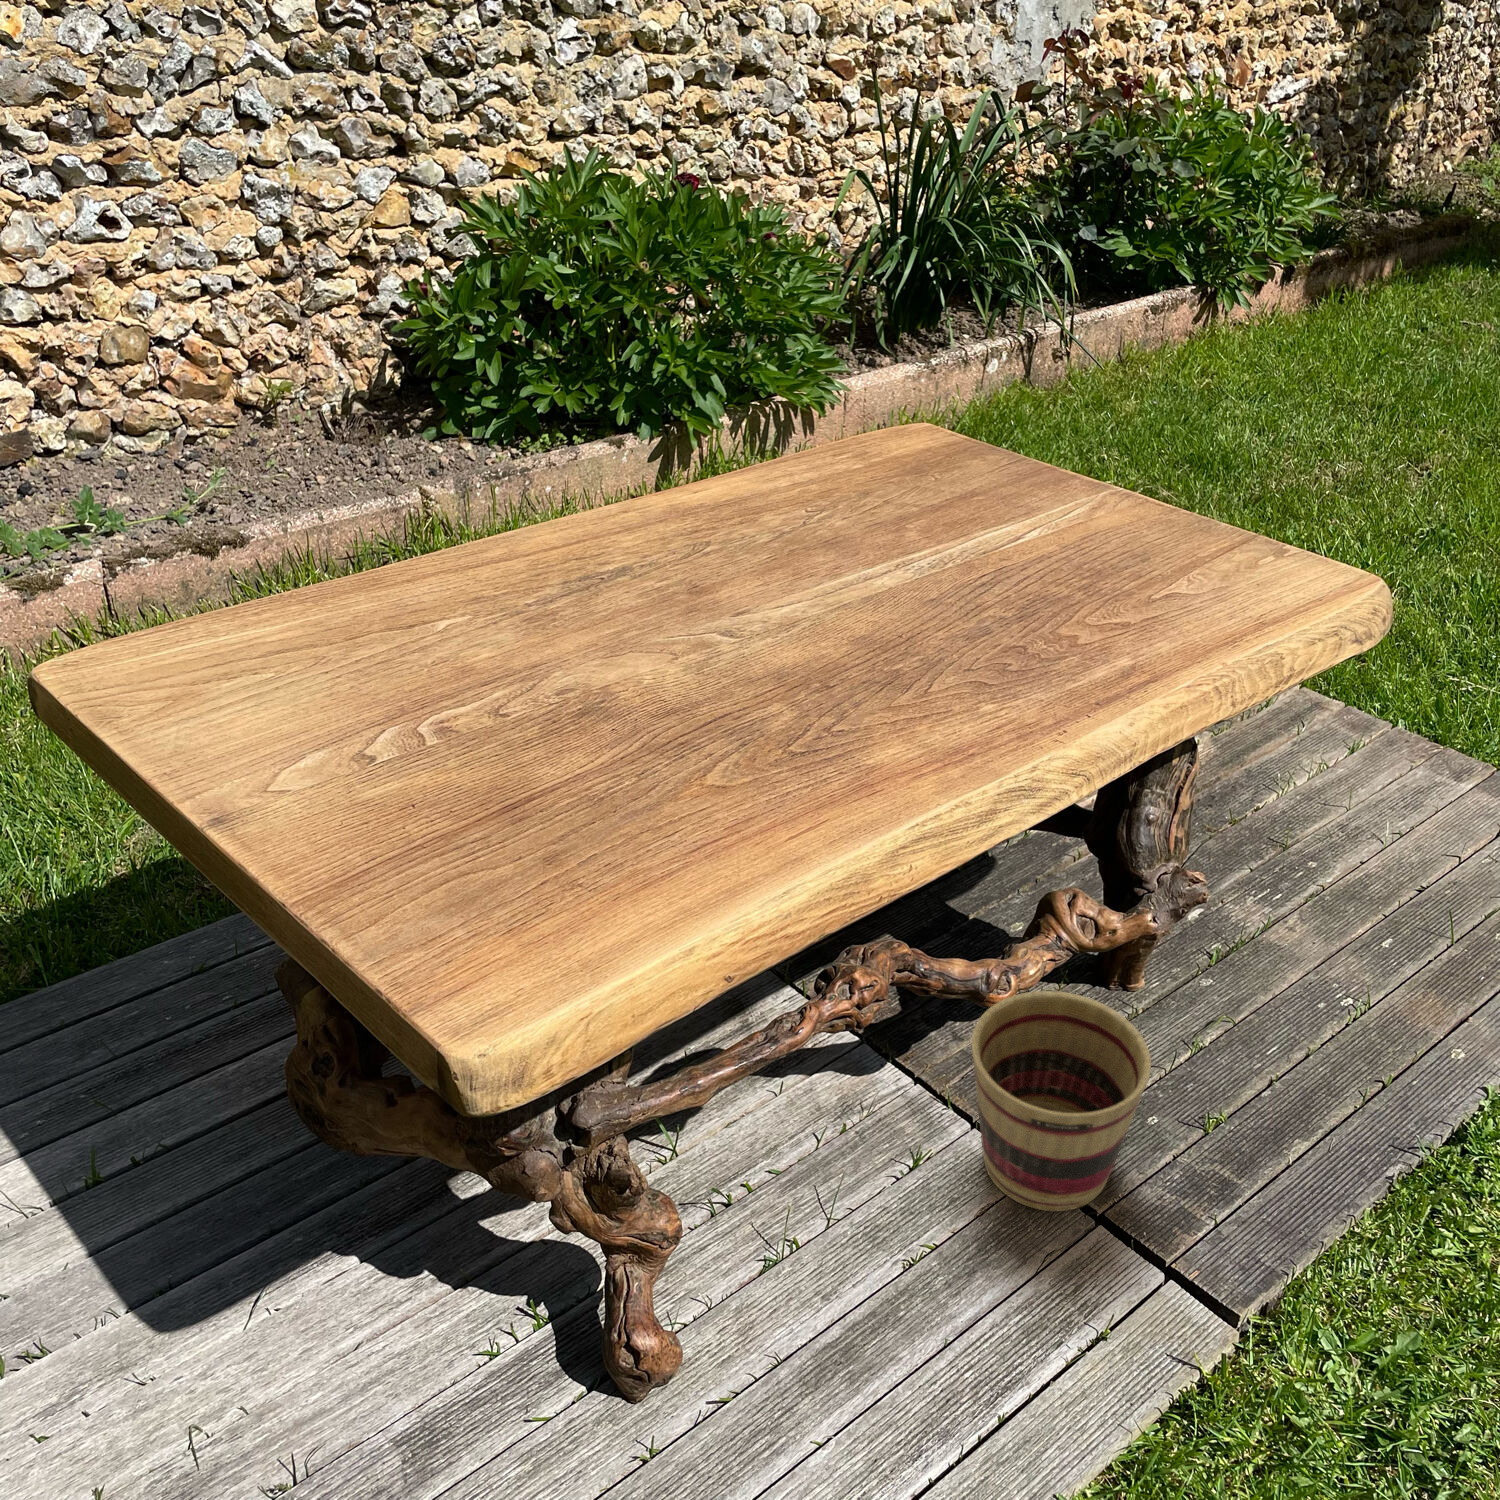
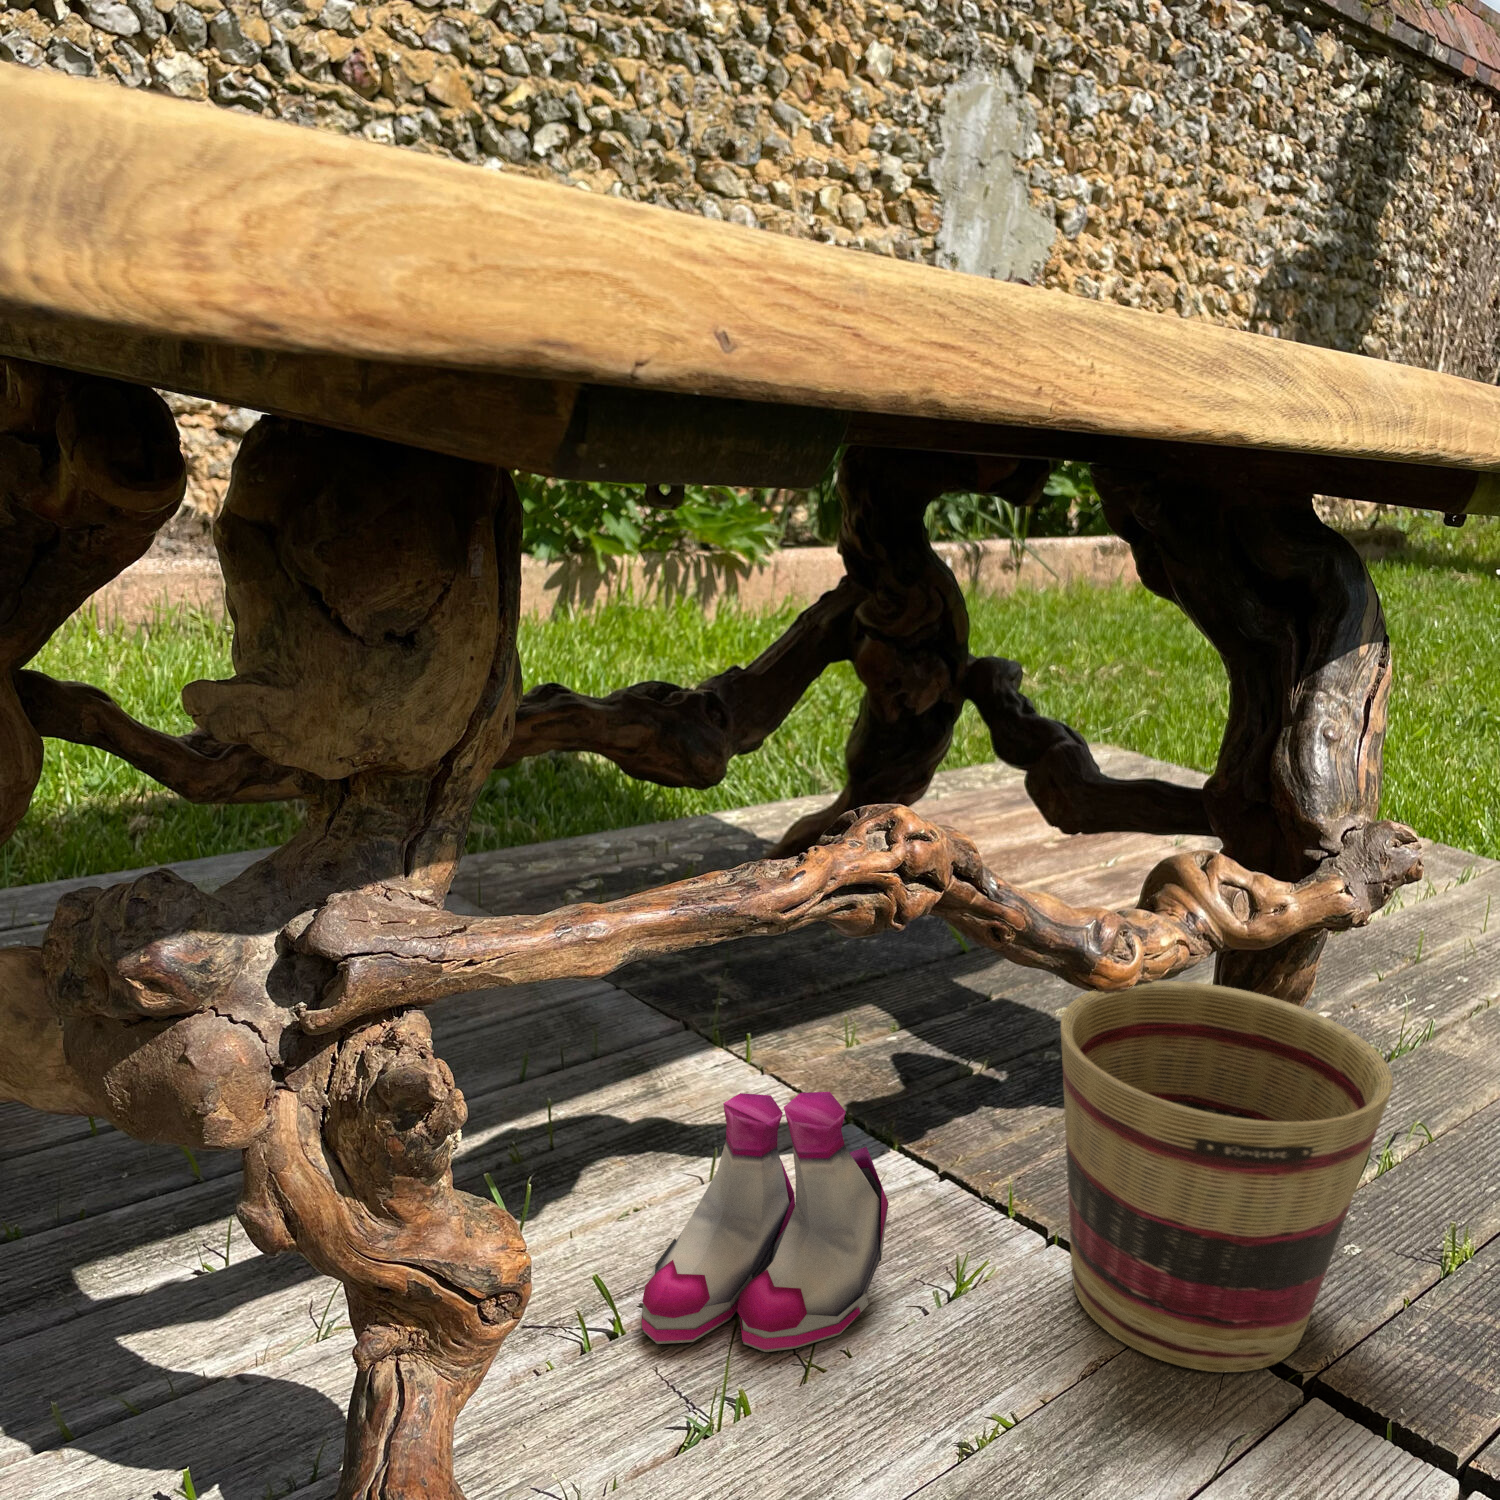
boots: none [746,1068,878,1202] -> present [642,1092,889,1352]

